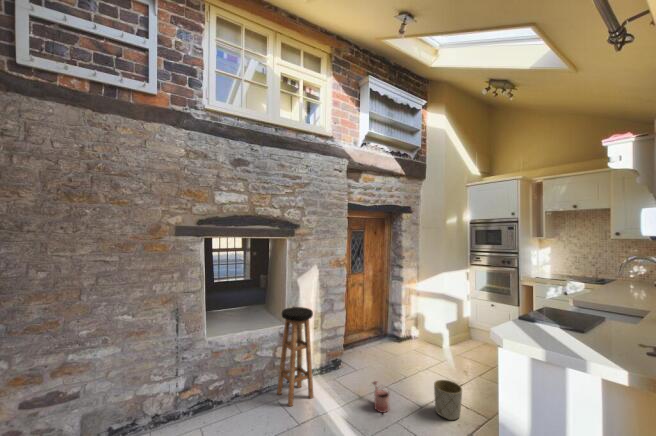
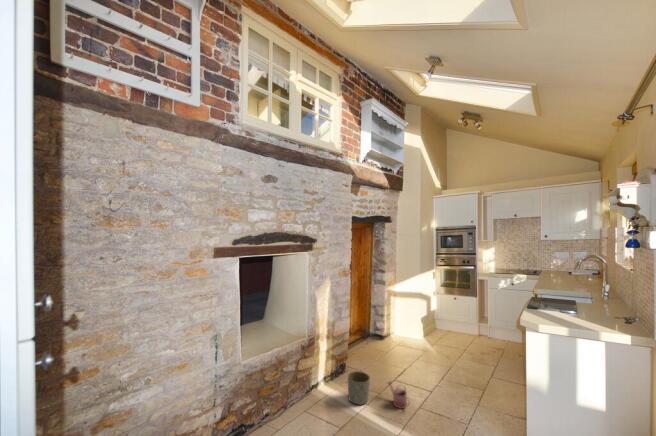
bar stool: present [277,307,313,406] -> none [301,320,337,417]
planter: present [434,380,462,420] -> present [348,371,370,405]

